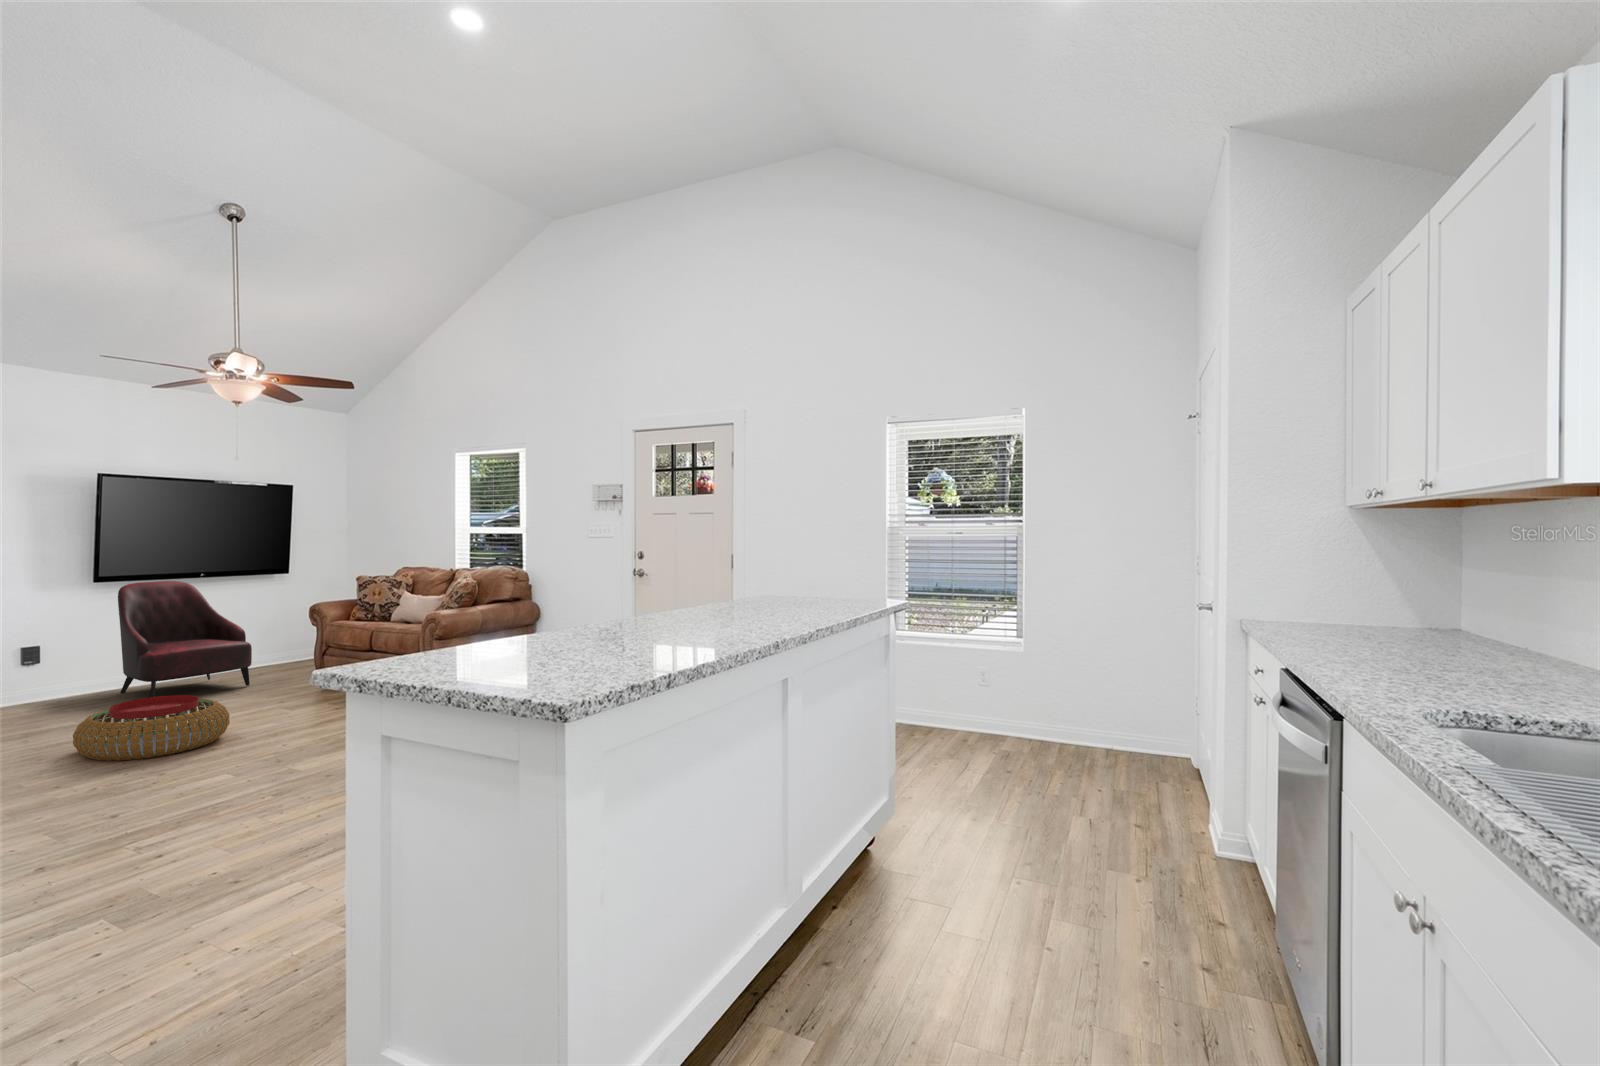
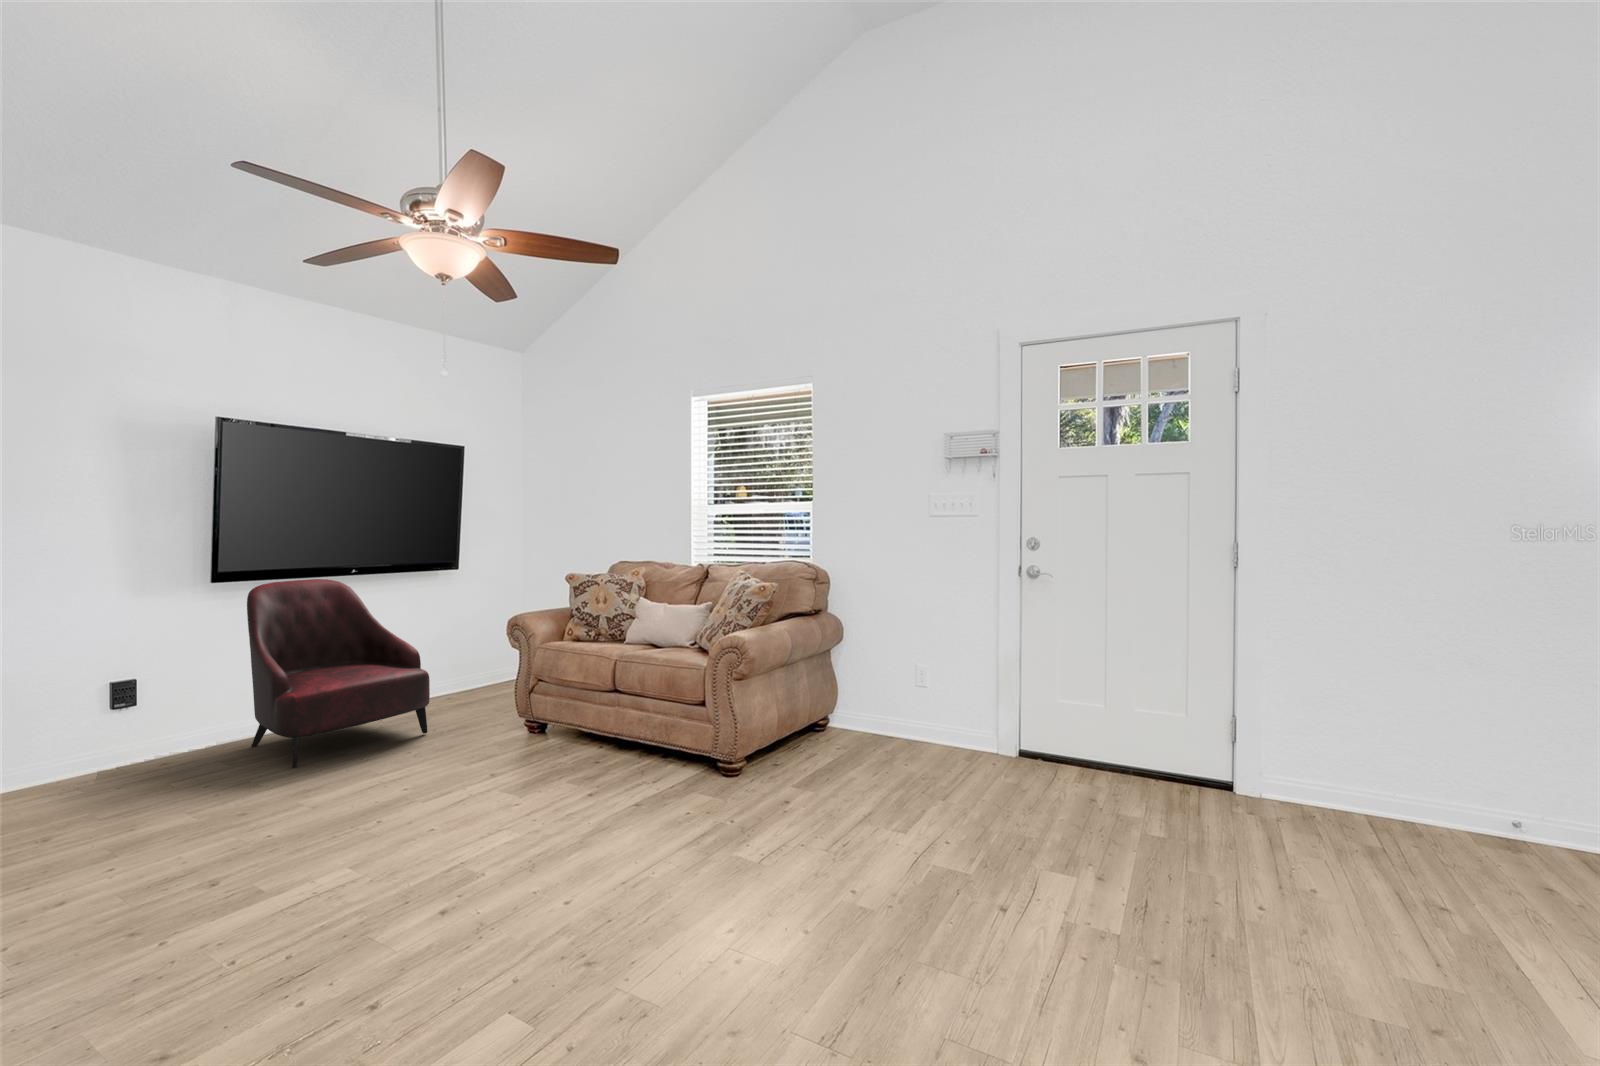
pouf: present [73,695,230,761] -> none [138,803,424,975]

